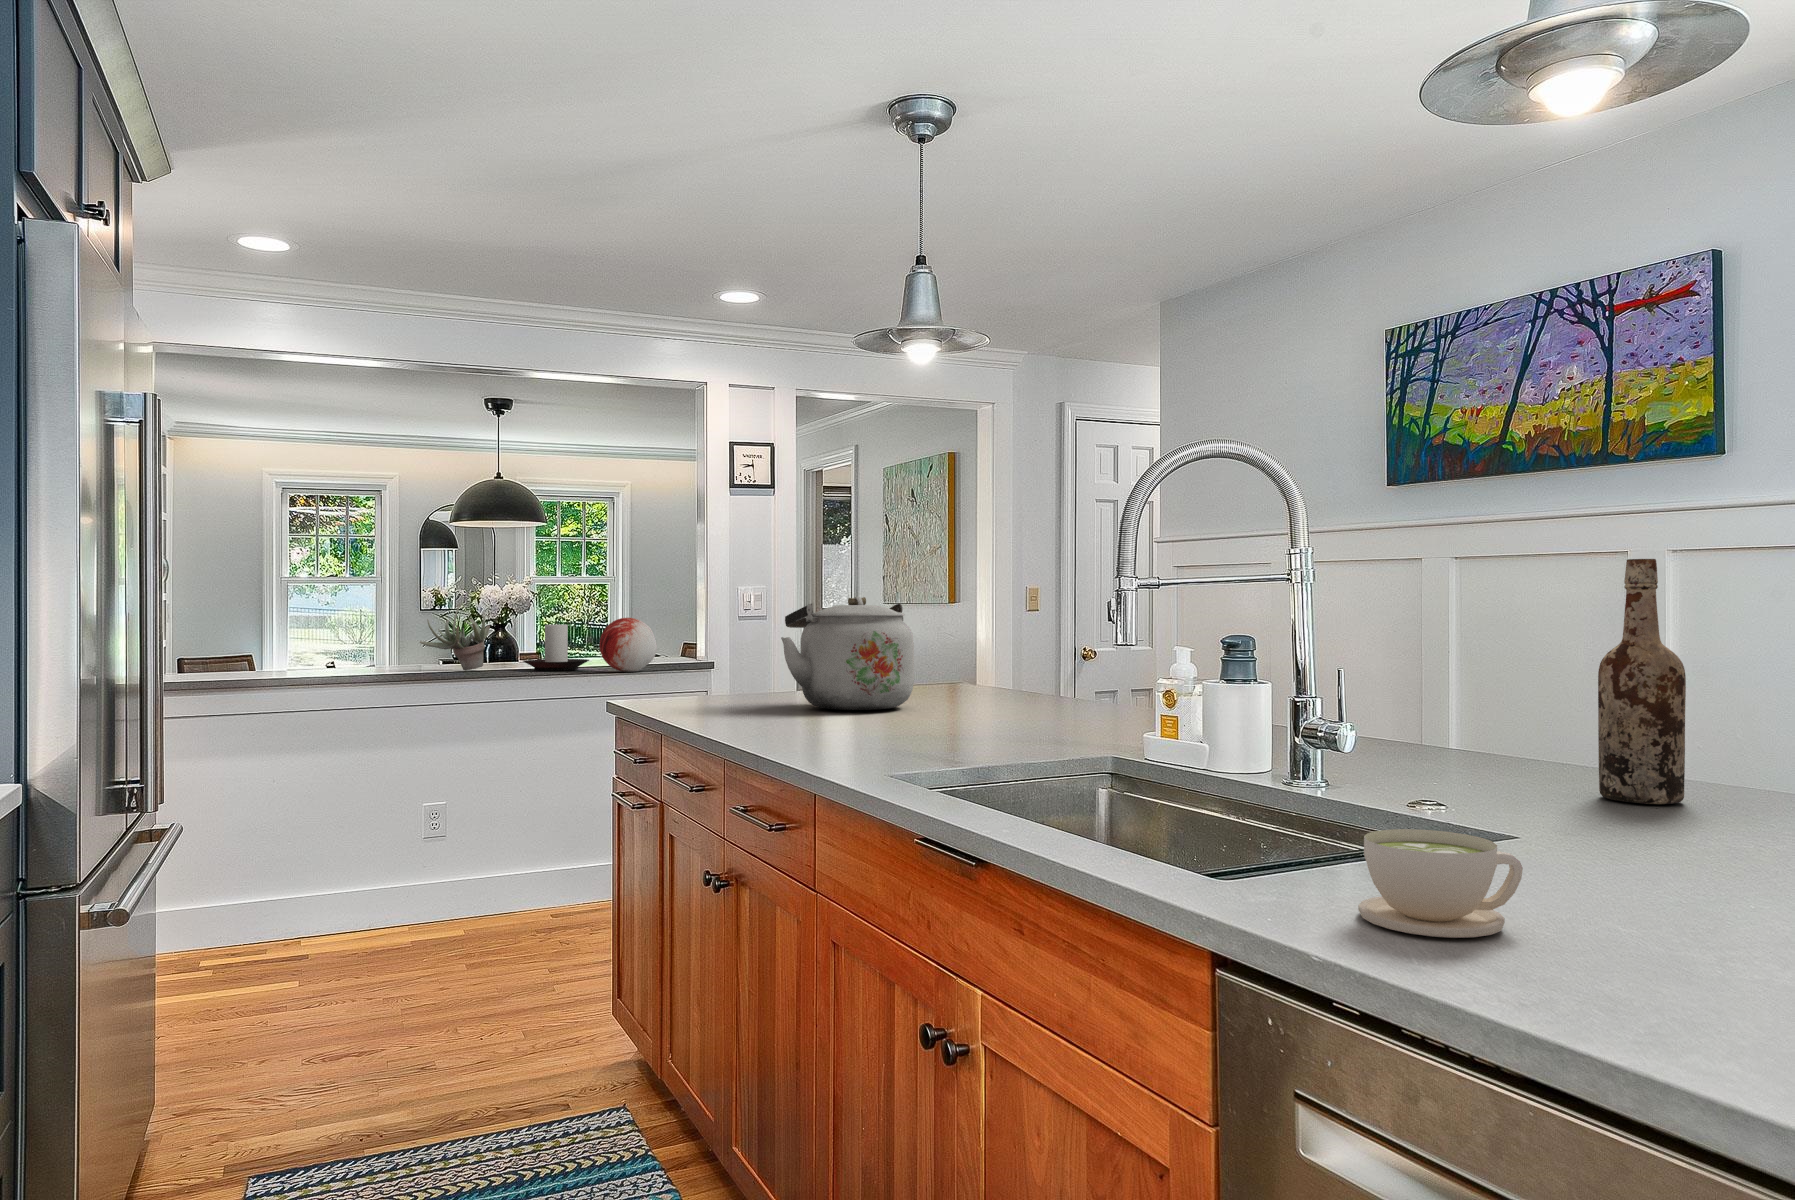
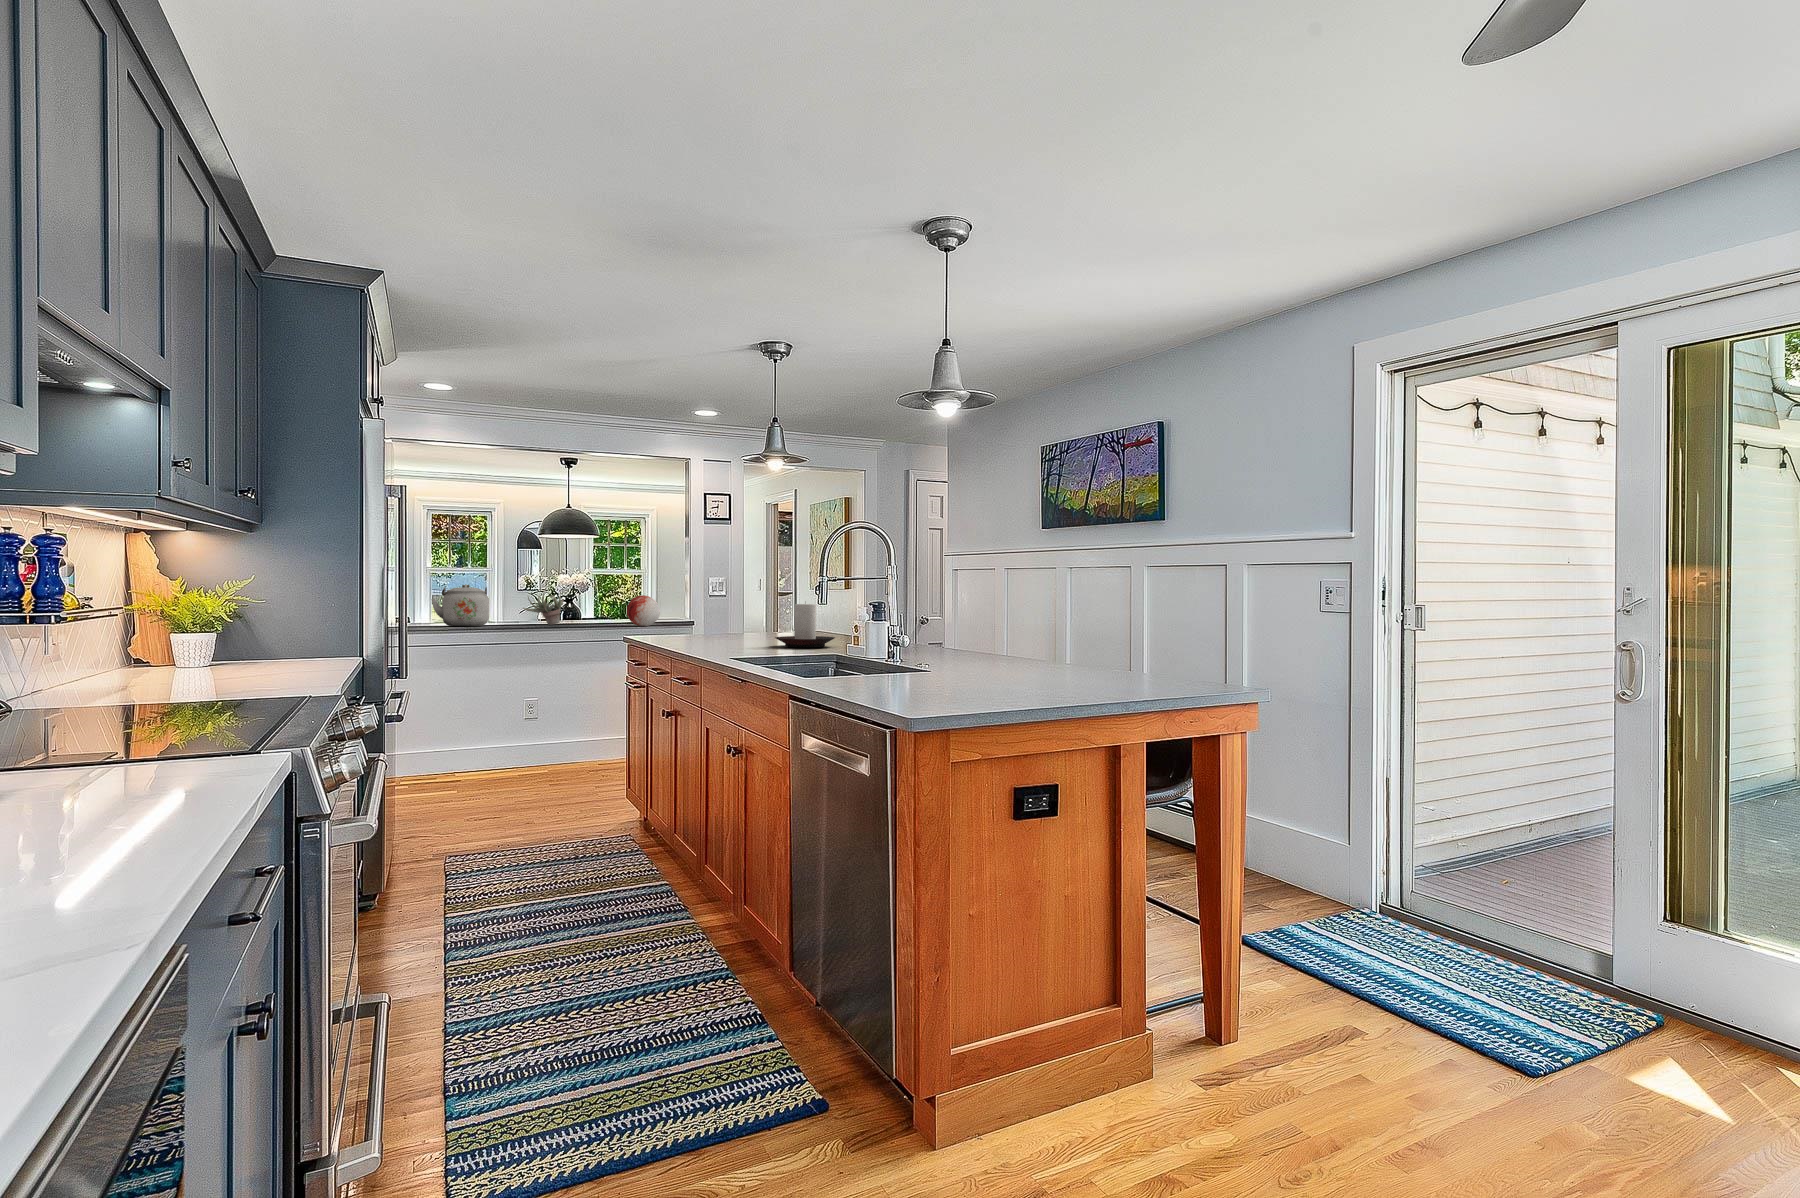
wine bottle: present [1598,559,1686,804] -> none [985,573,1013,664]
kettle: present [781,596,914,710] -> present [432,584,489,627]
candle holder: present [523,624,589,671] -> present [775,603,835,647]
coffee cup: present [1358,829,1523,938] -> none [819,655,862,681]

